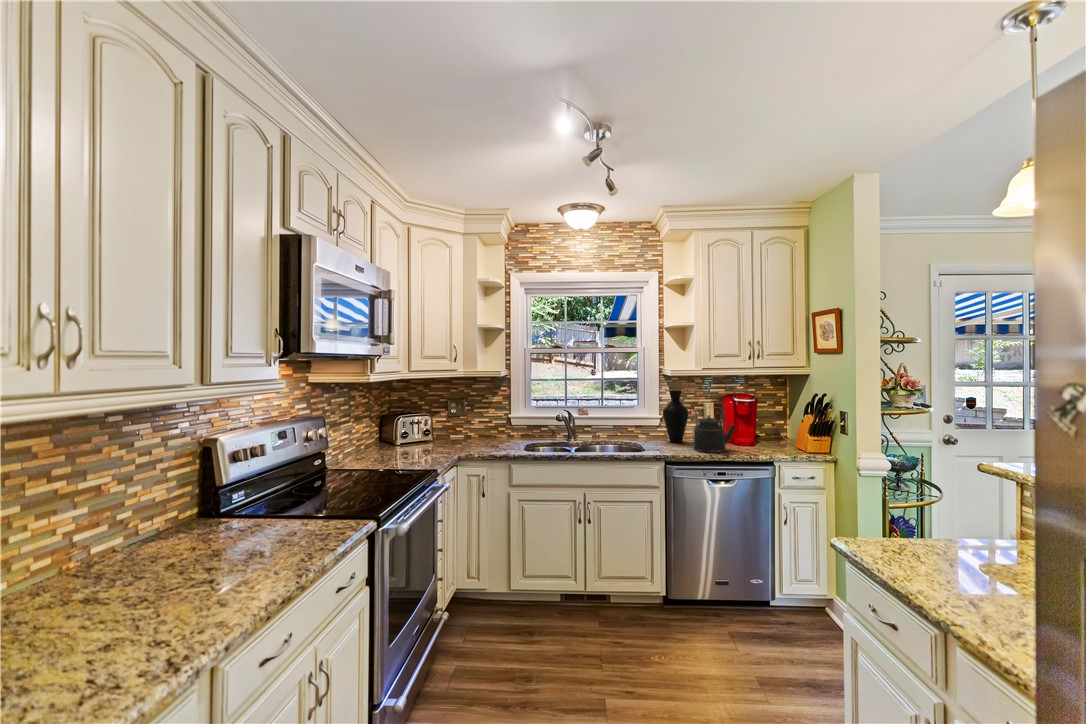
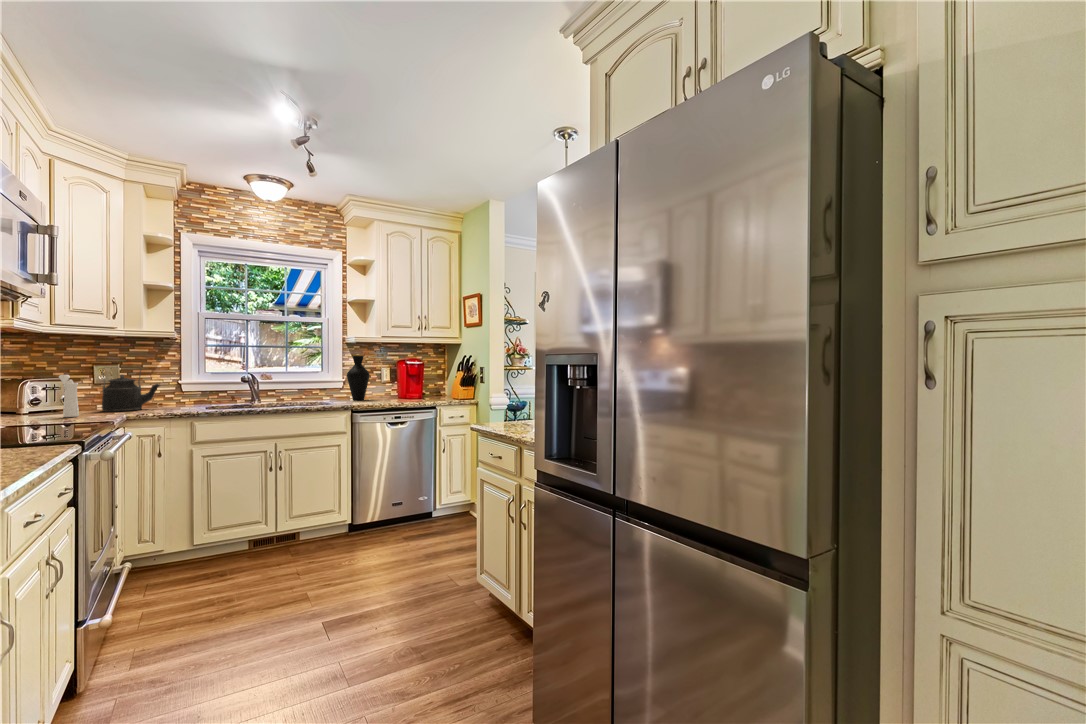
kettle: present [694,407,736,453] -> present [102,369,160,412]
pepper mill: none [417,414,427,454] -> present [59,375,79,417]

